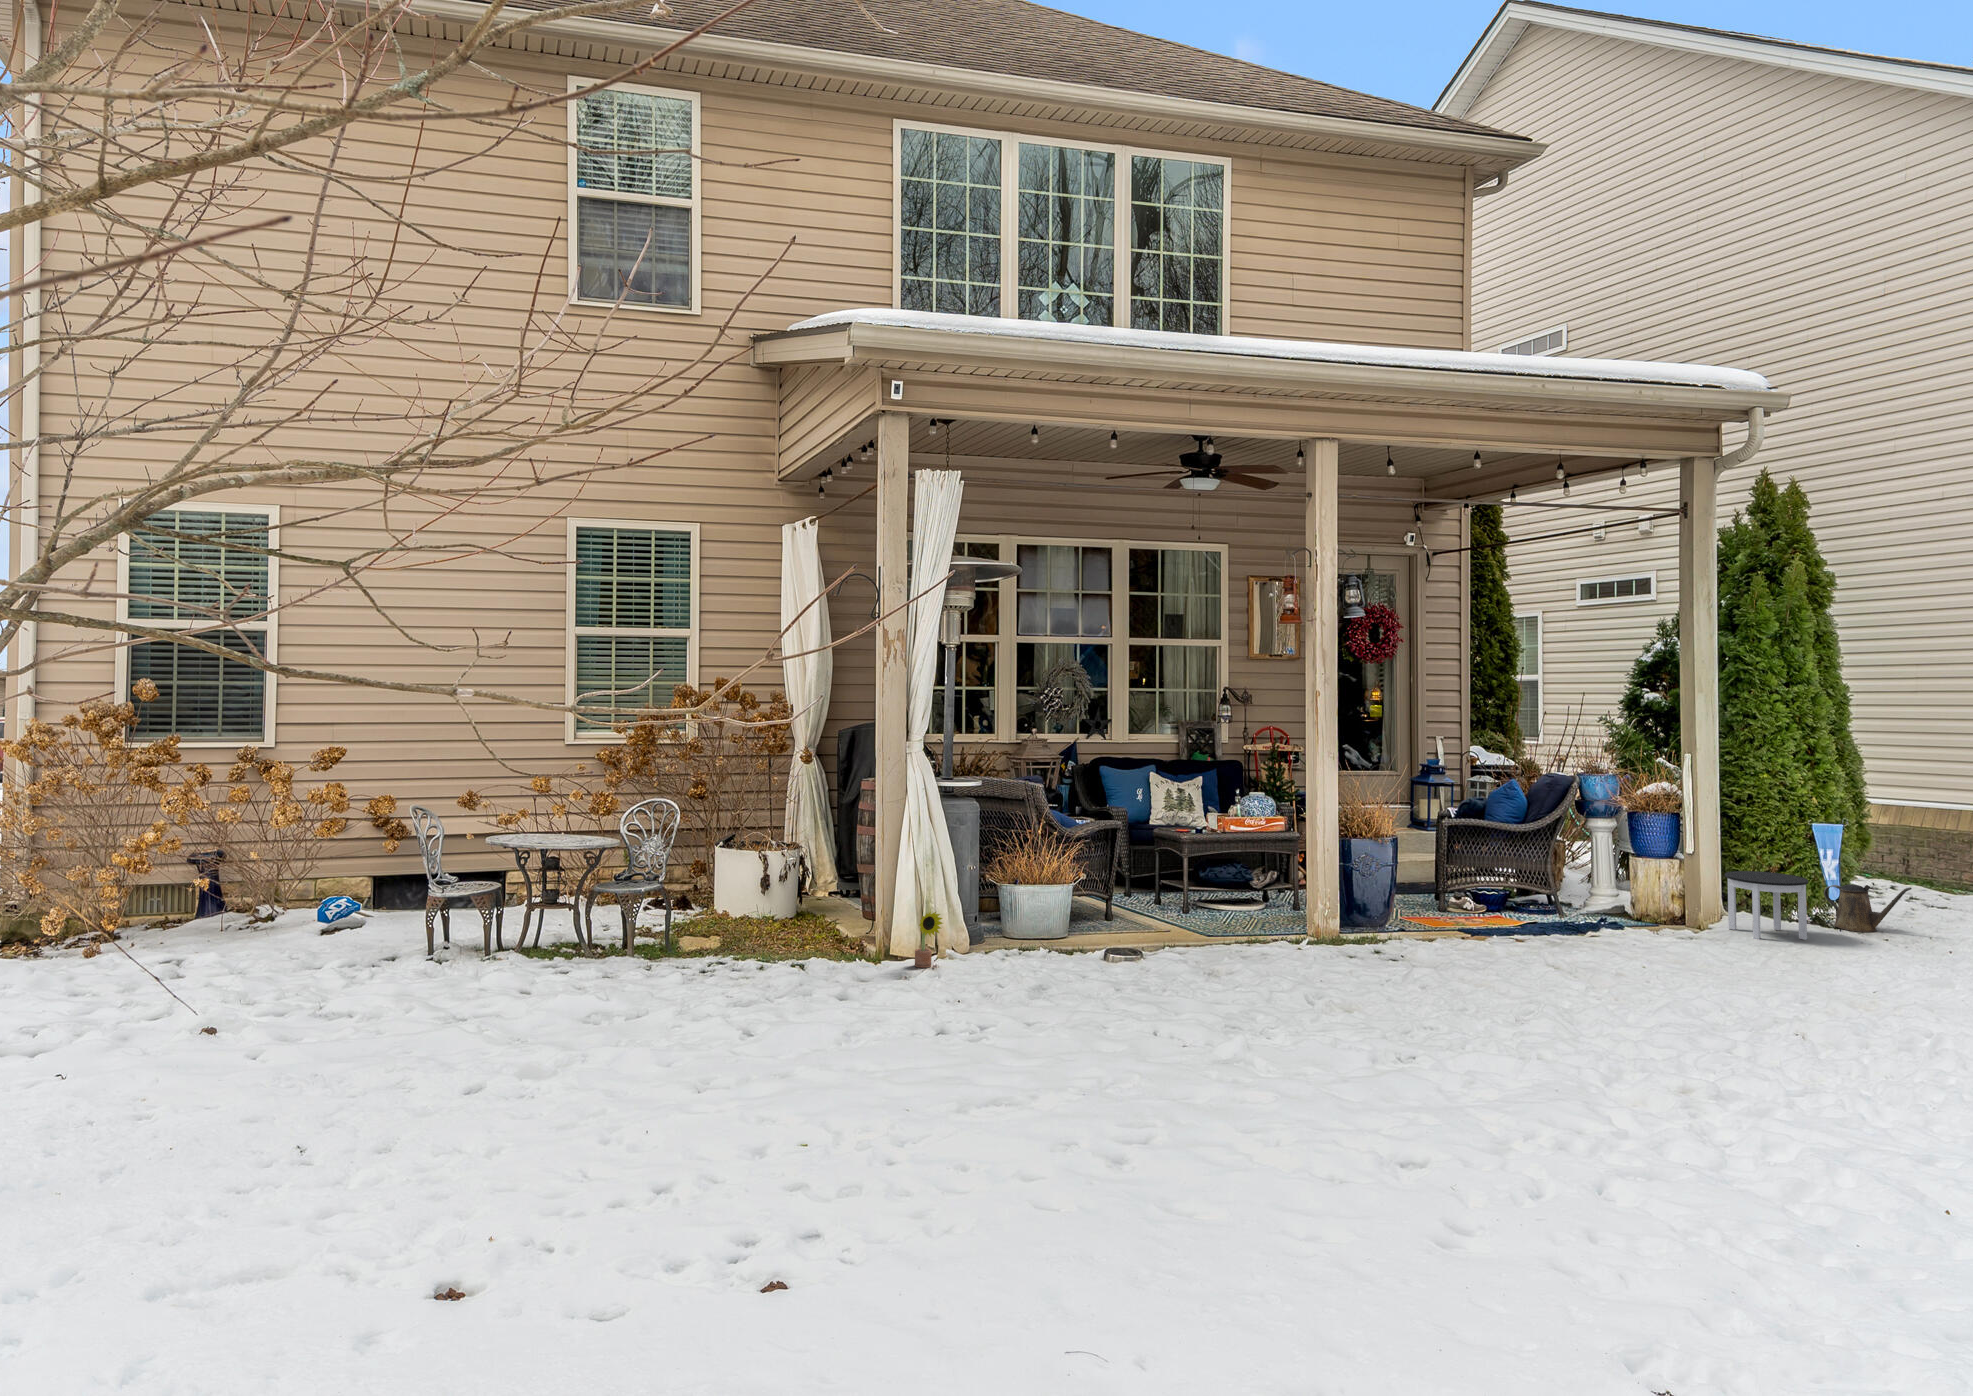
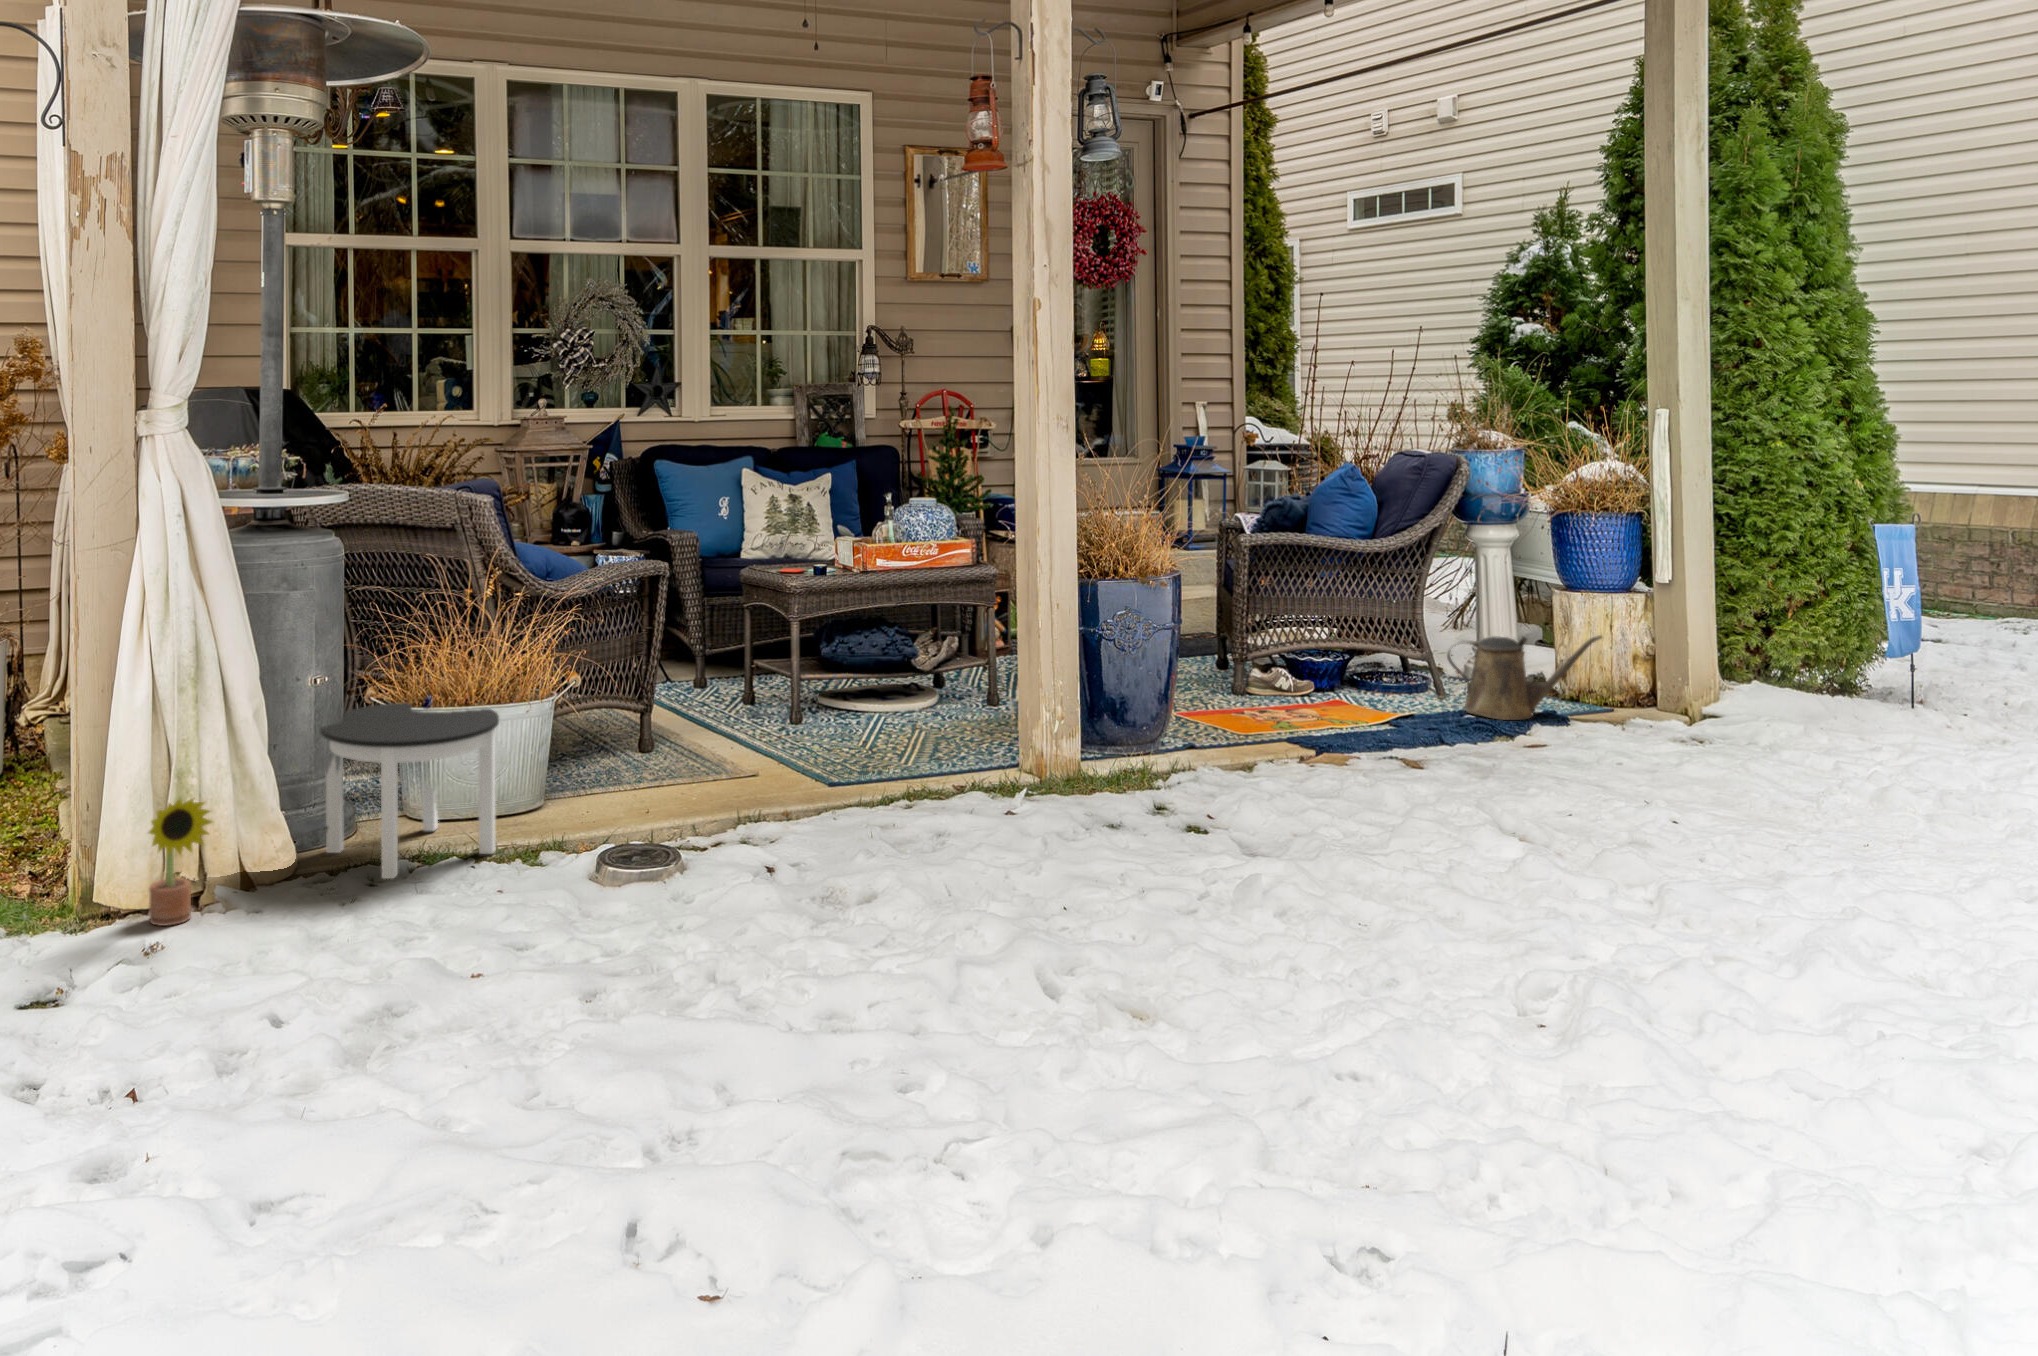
round table: present [1725,871,1808,940] -> present [320,702,499,879]
watering can: present [1824,884,1912,932] -> present [1447,635,1602,720]

